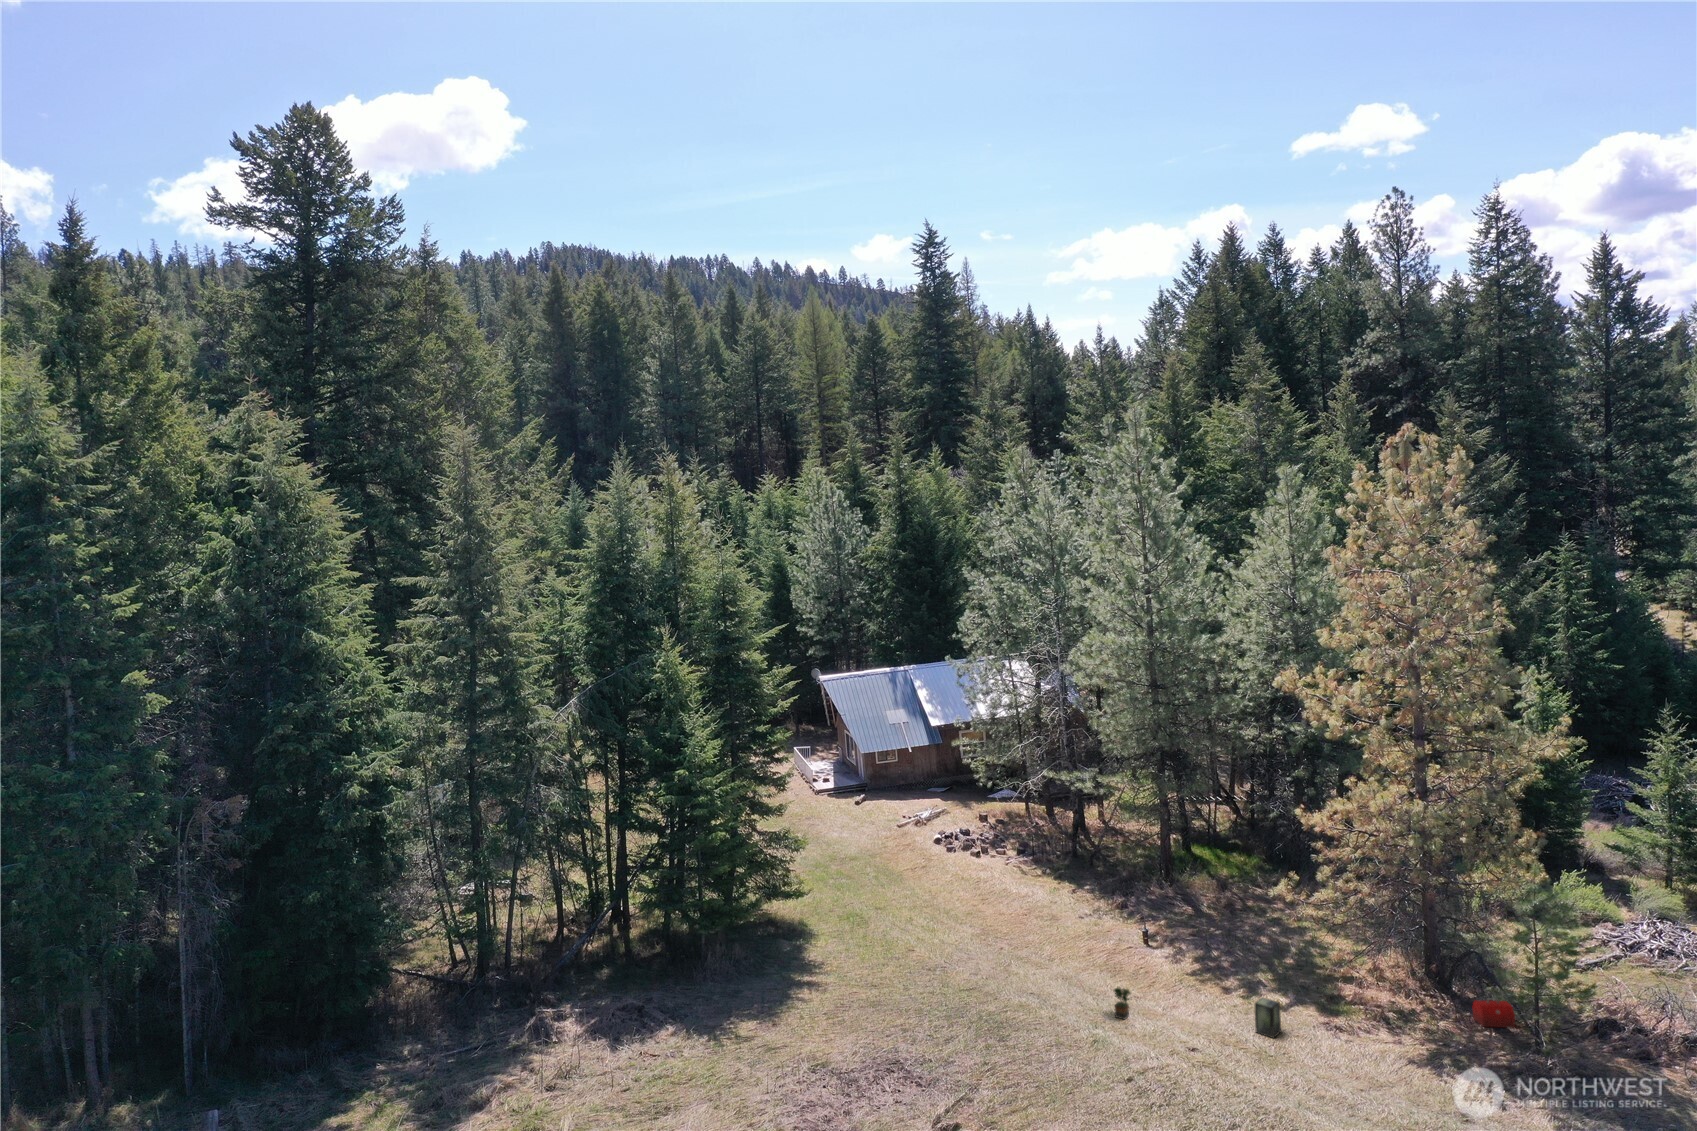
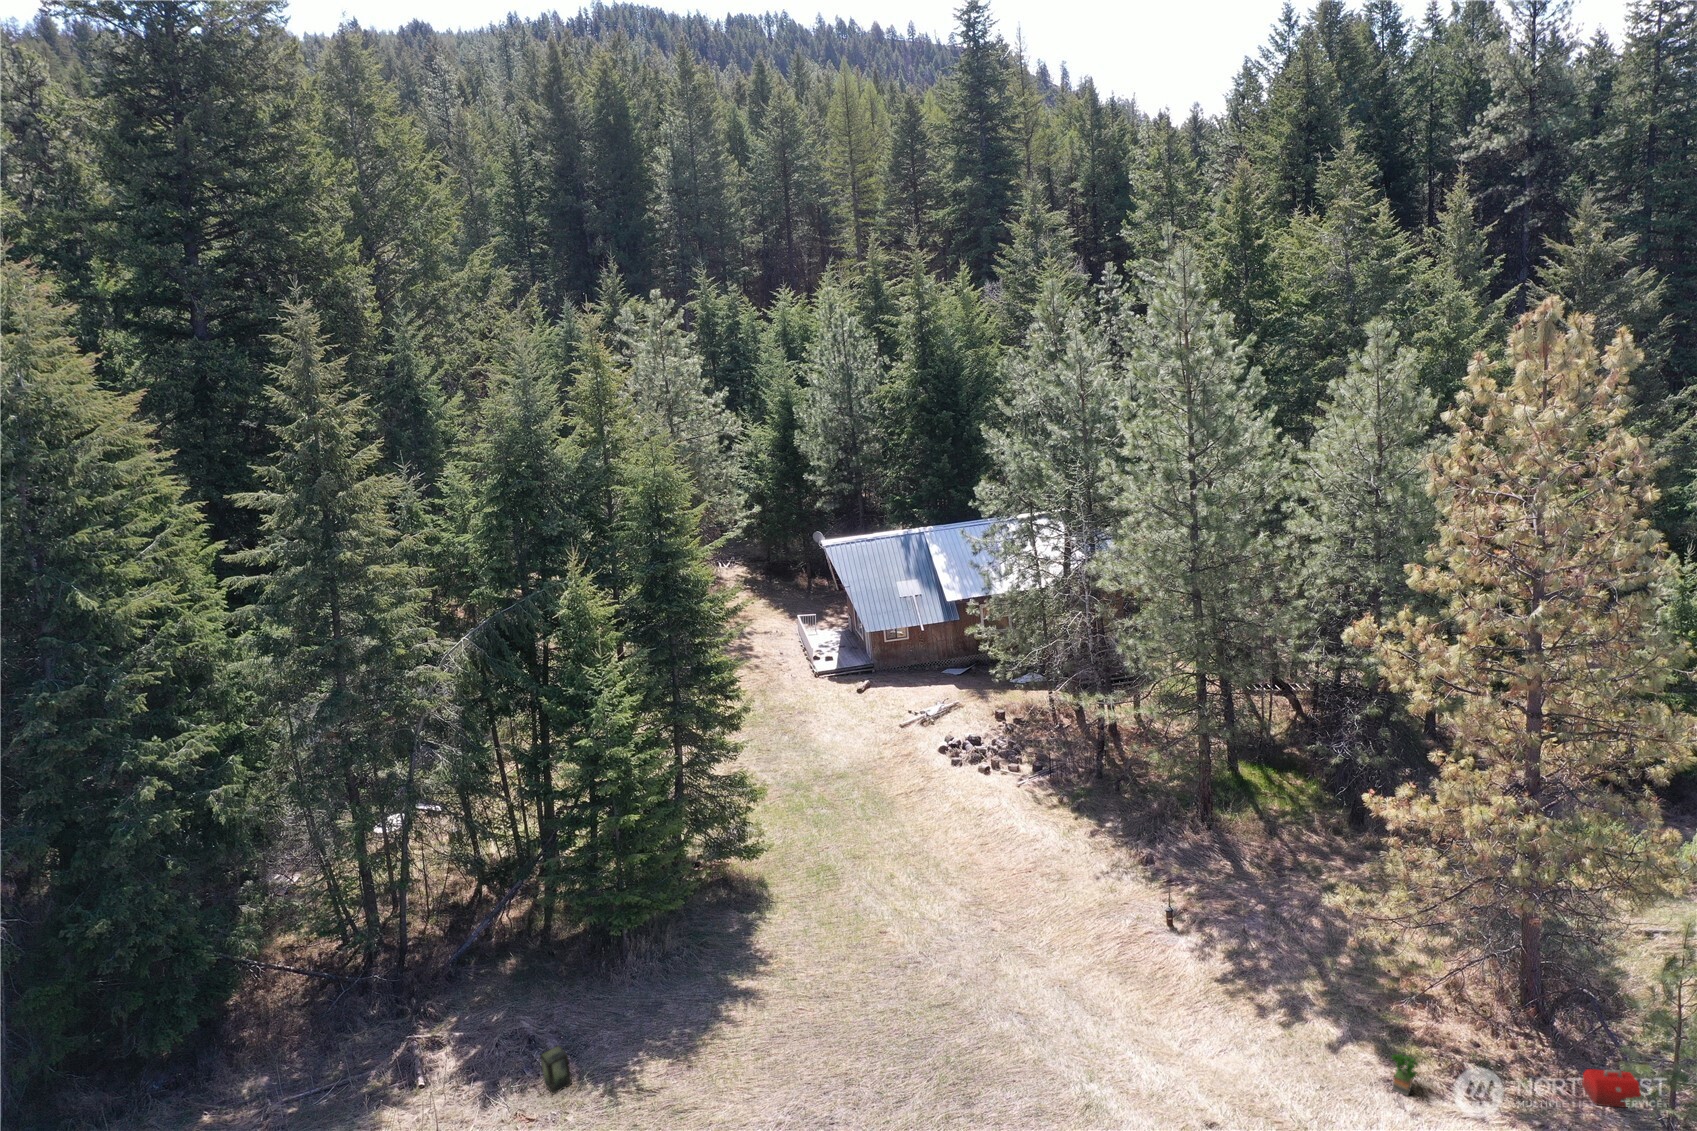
potted tree: present [1114,988,1130,1019] -> present [1392,1055,1418,1096]
storage box: present [1255,998,1281,1038] -> present [540,1045,572,1095]

